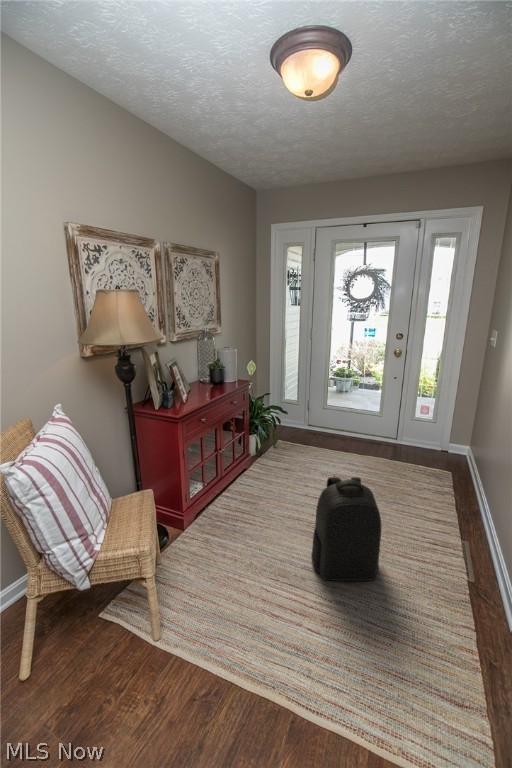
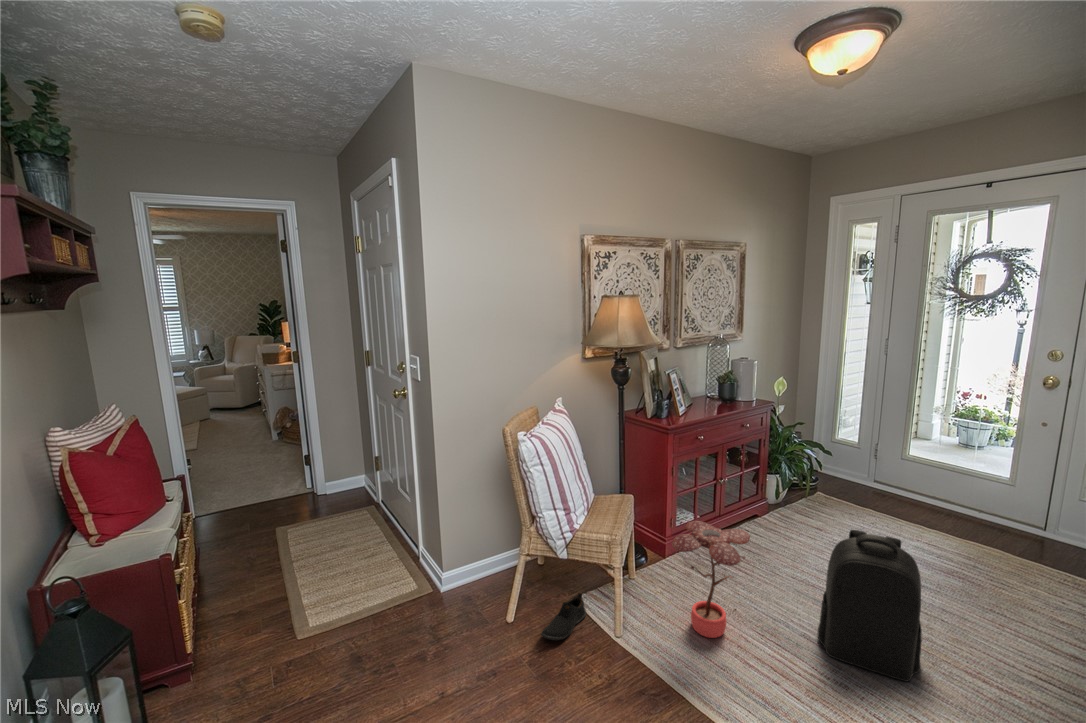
potted plant: none [200,500,263,603] -> present [672,521,750,638]
shoe: none [68,609,118,687] -> present [541,593,586,640]

